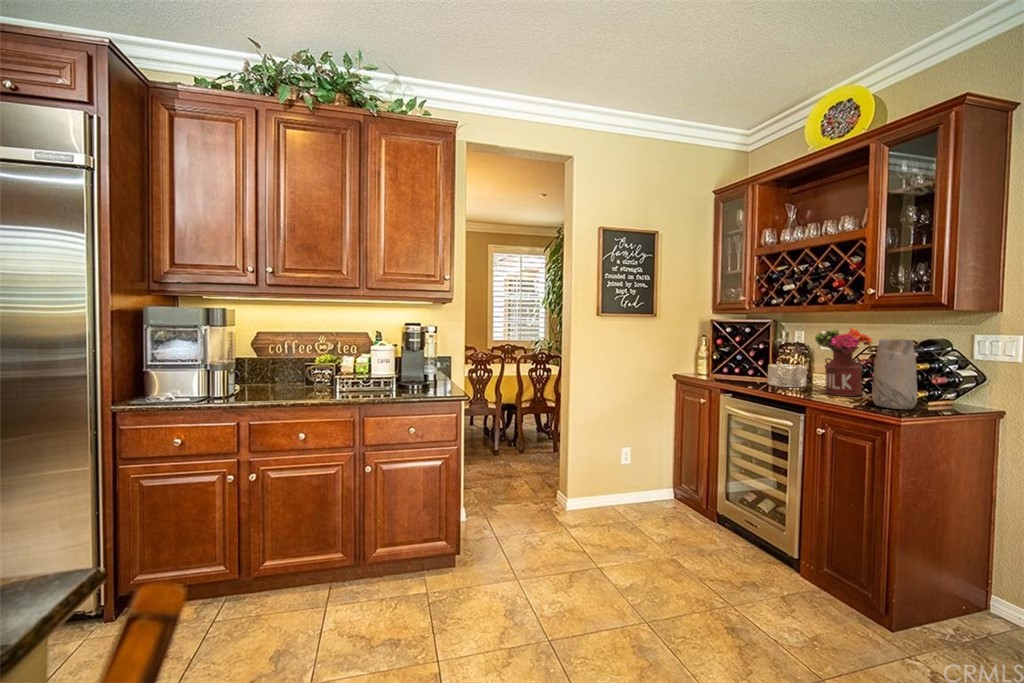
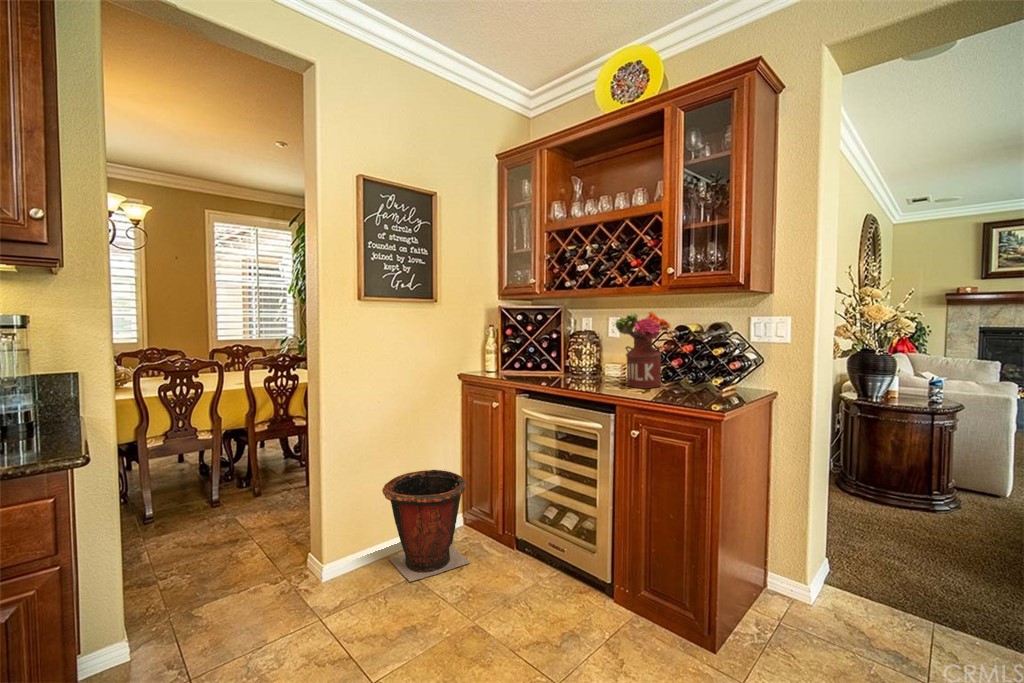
vase: present [872,339,917,409] -> none [682,322,724,400]
decorative bowl: present [768,364,807,387] -> none [564,356,603,381]
waste bin: none [610,446,676,525] -> present [382,470,470,582]

